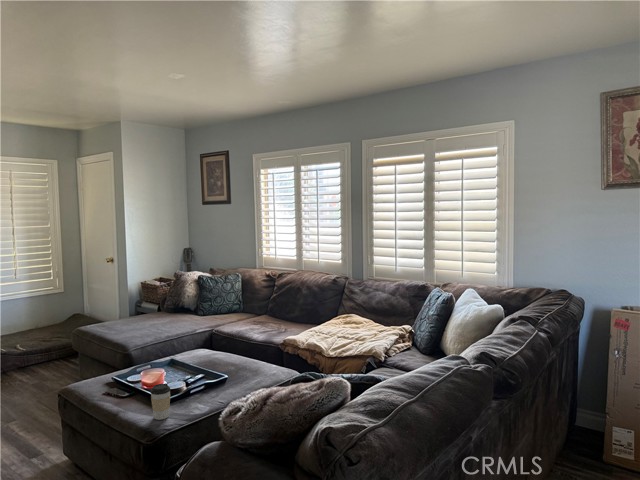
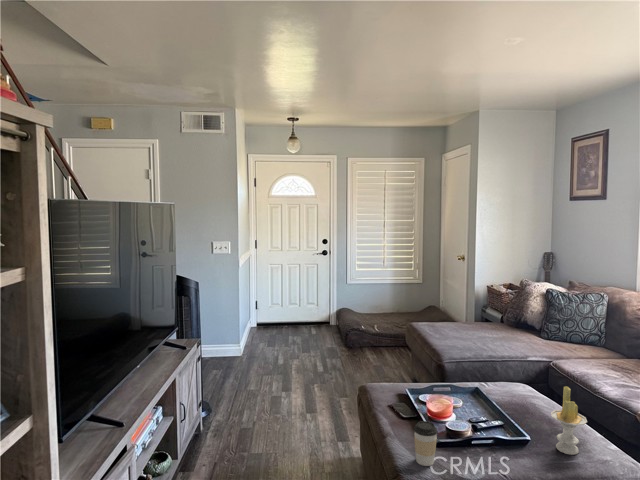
candle: none [240,332,262,378] -> present [551,386,587,455]

